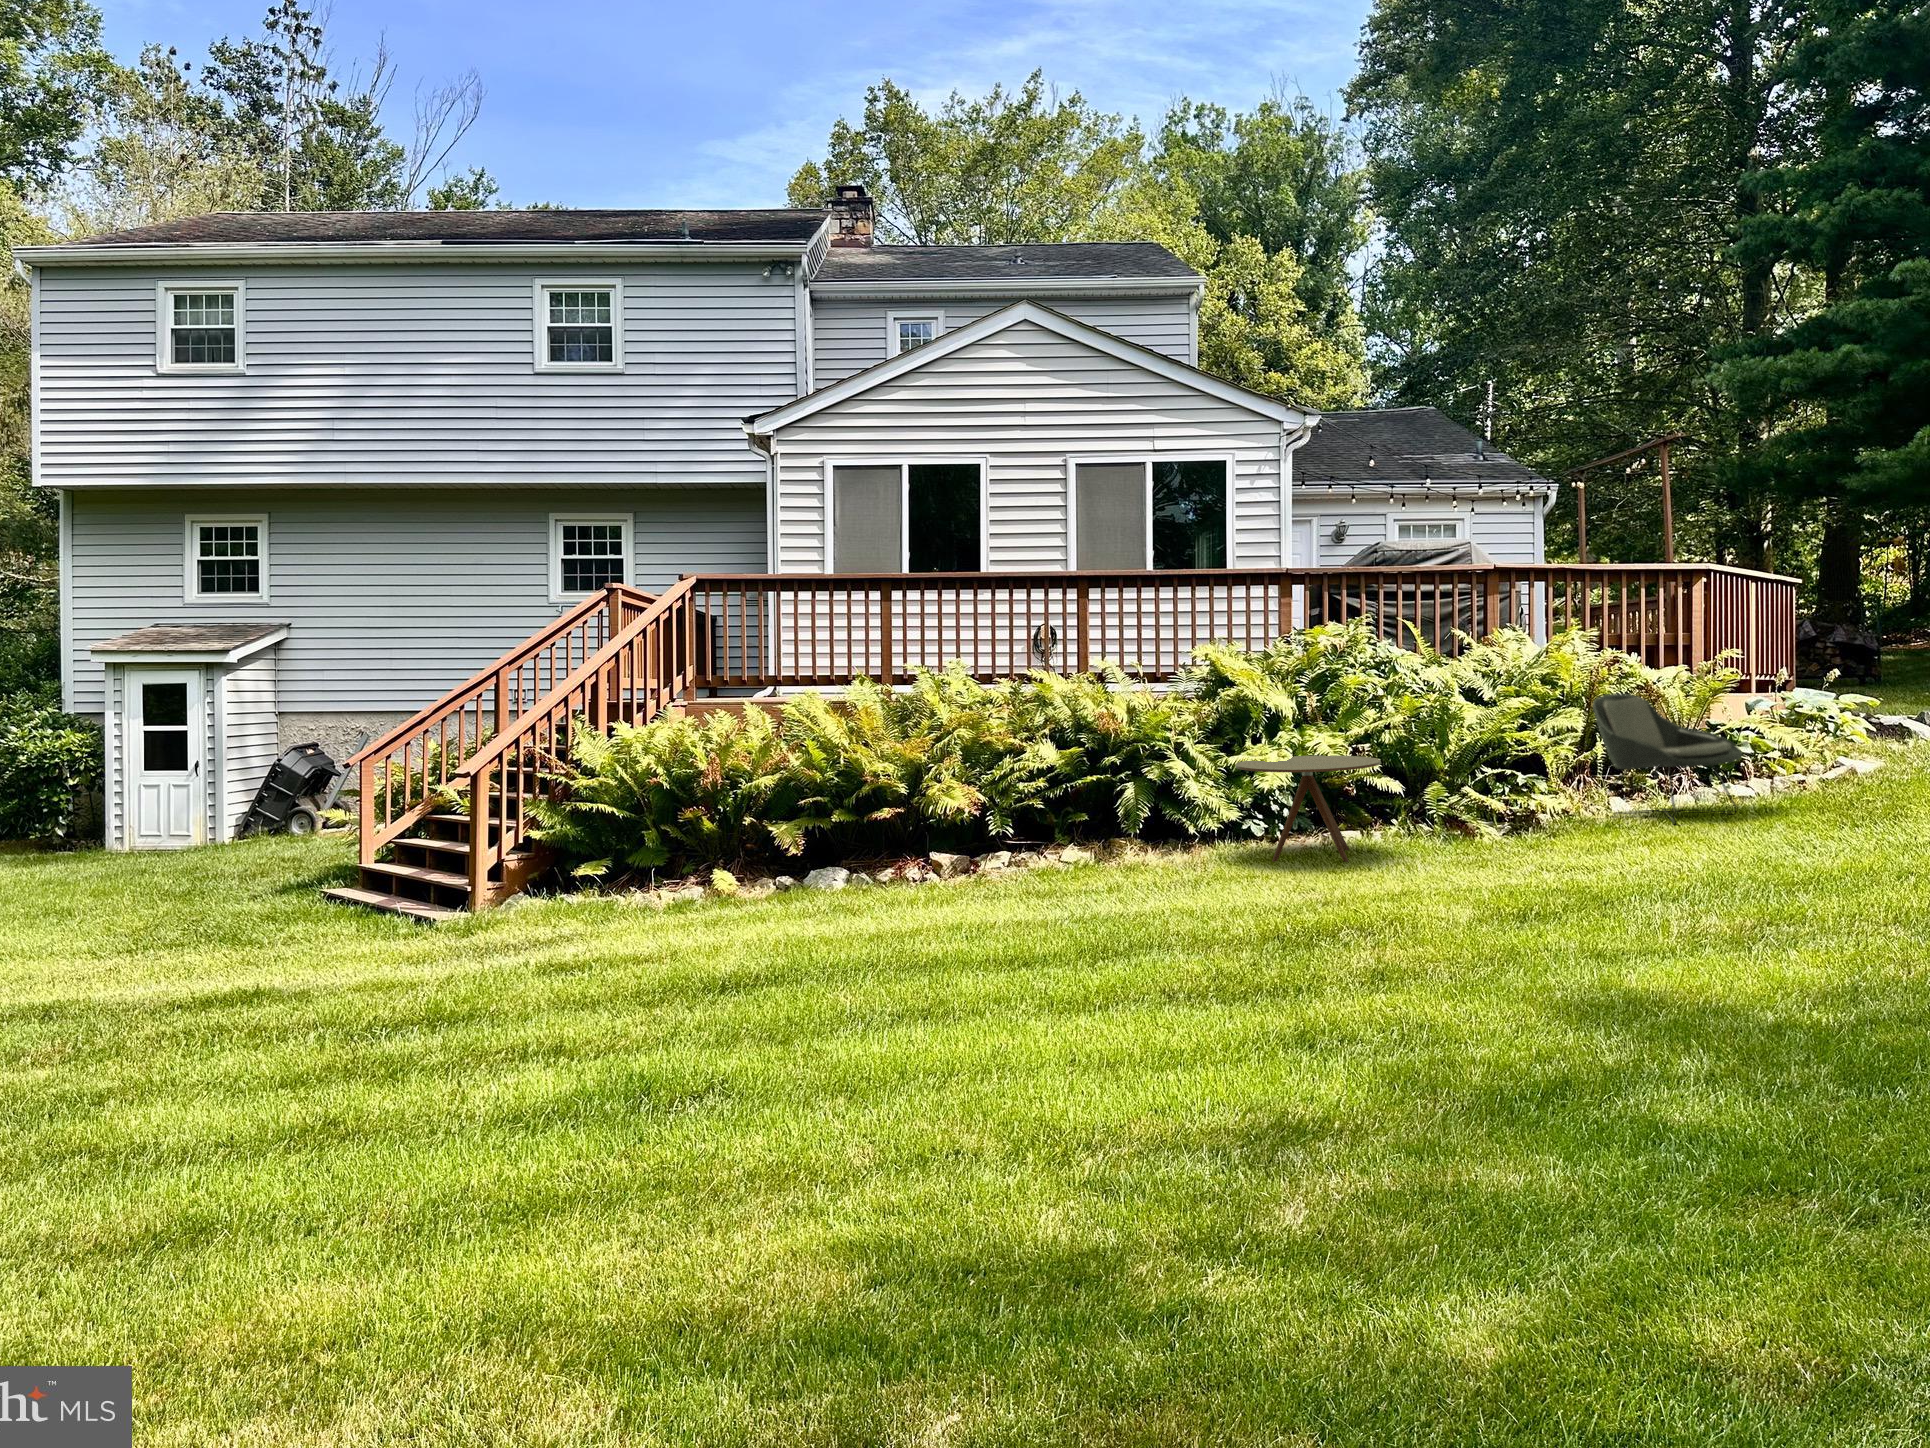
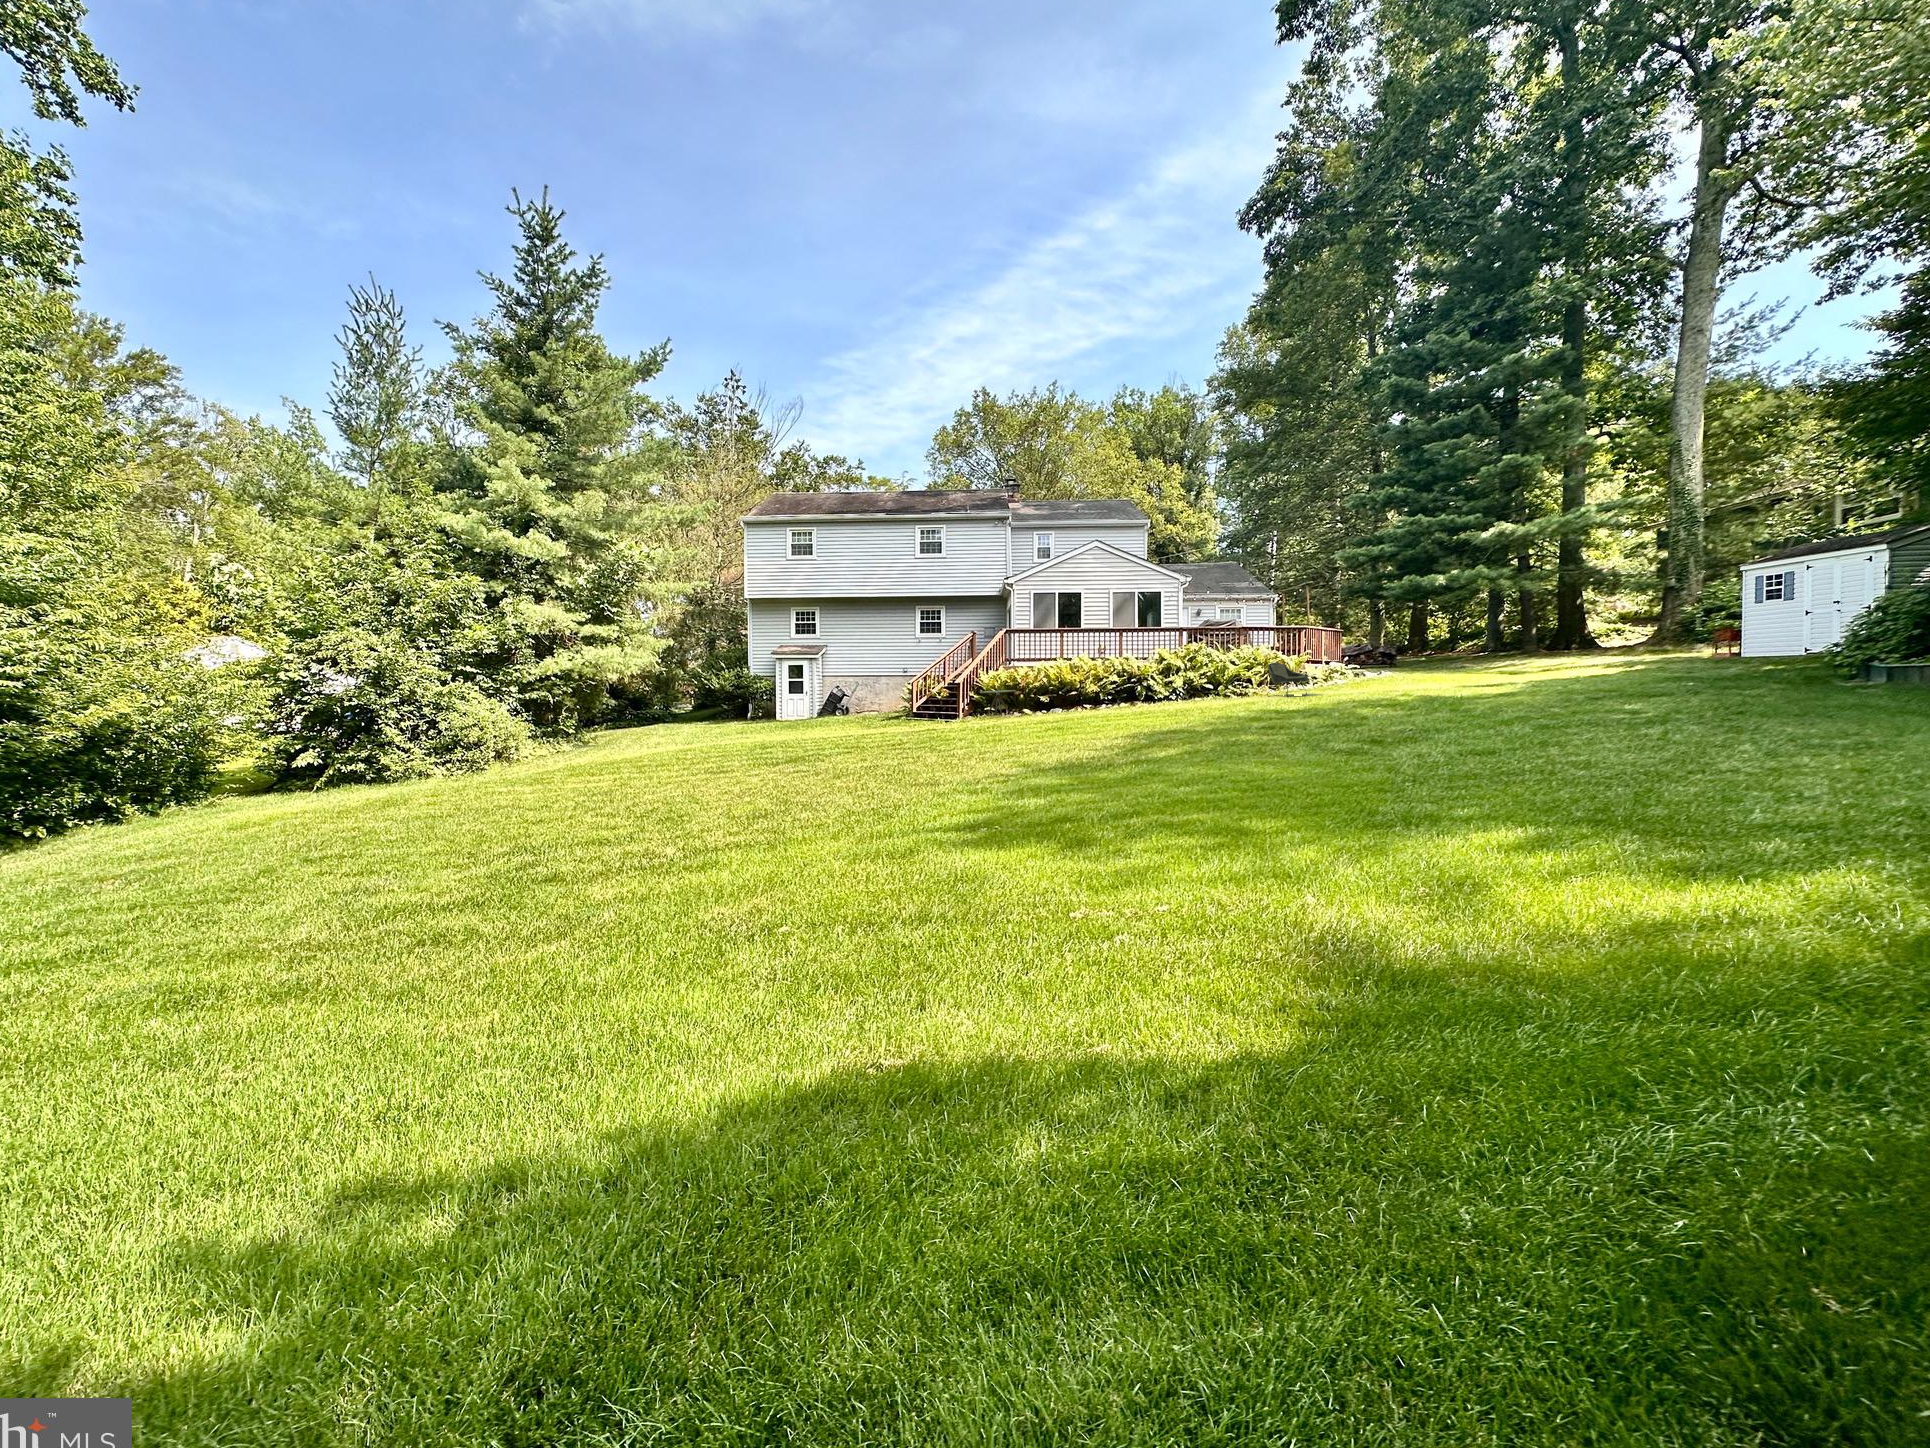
round table: present [1235,755,1381,862] -> present [980,690,1016,716]

